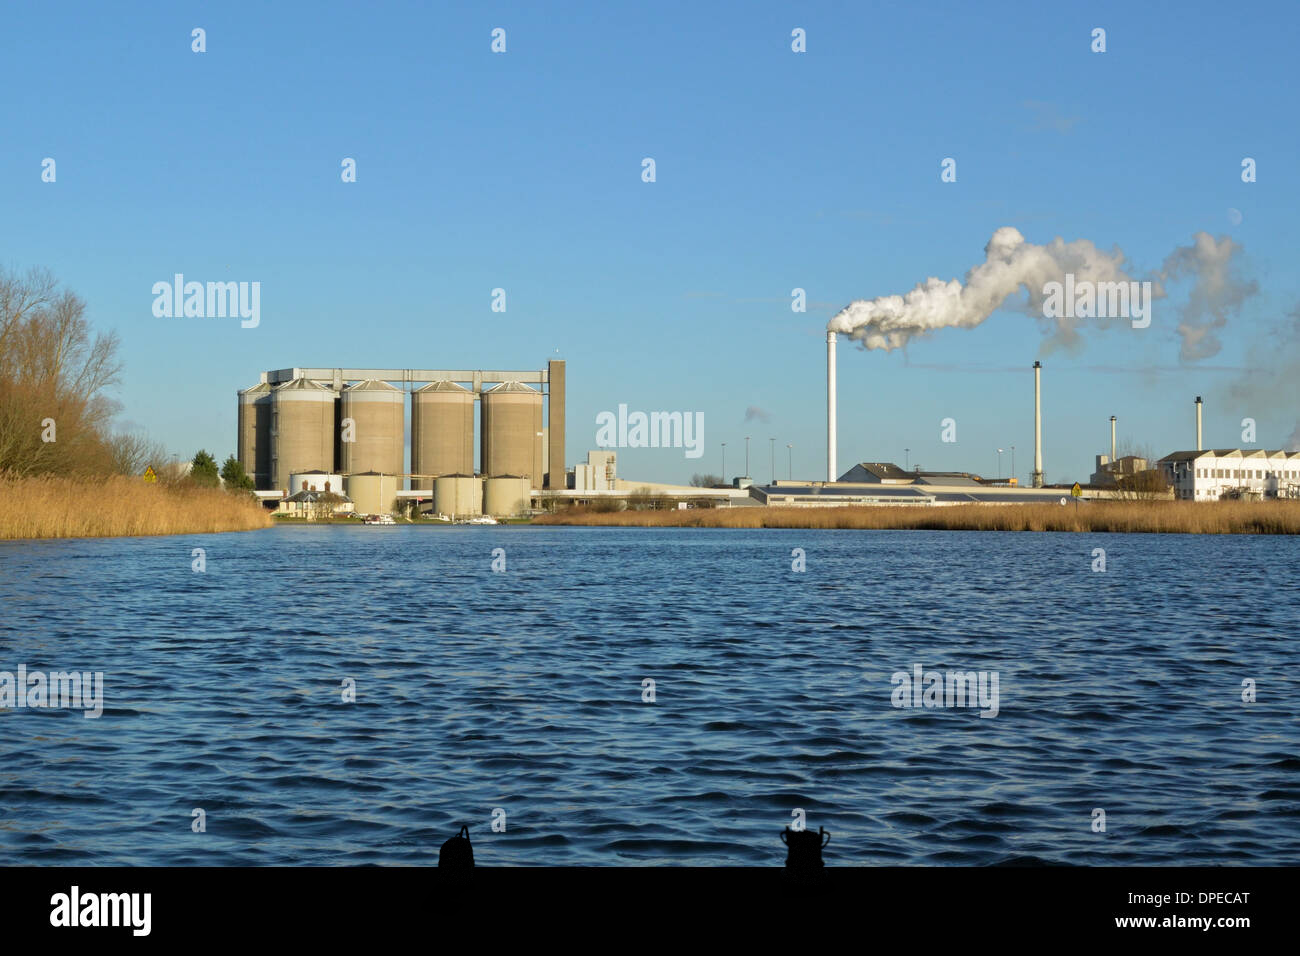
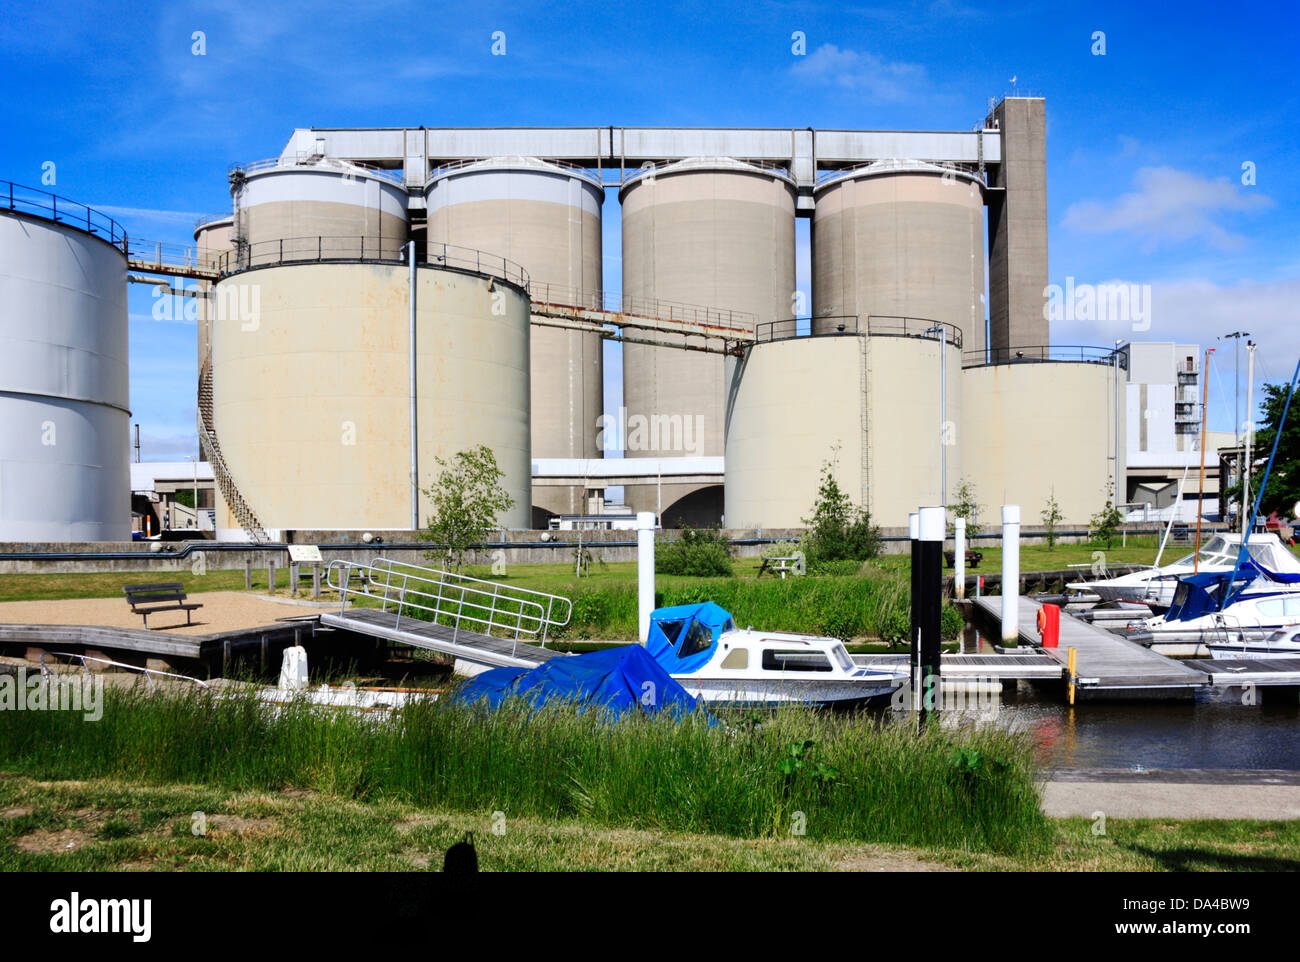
bucket: present [780,826,831,886] -> none [779,832,830,892]
potted plant: none [371,861,430,913] -> present [384,870,432,919]

